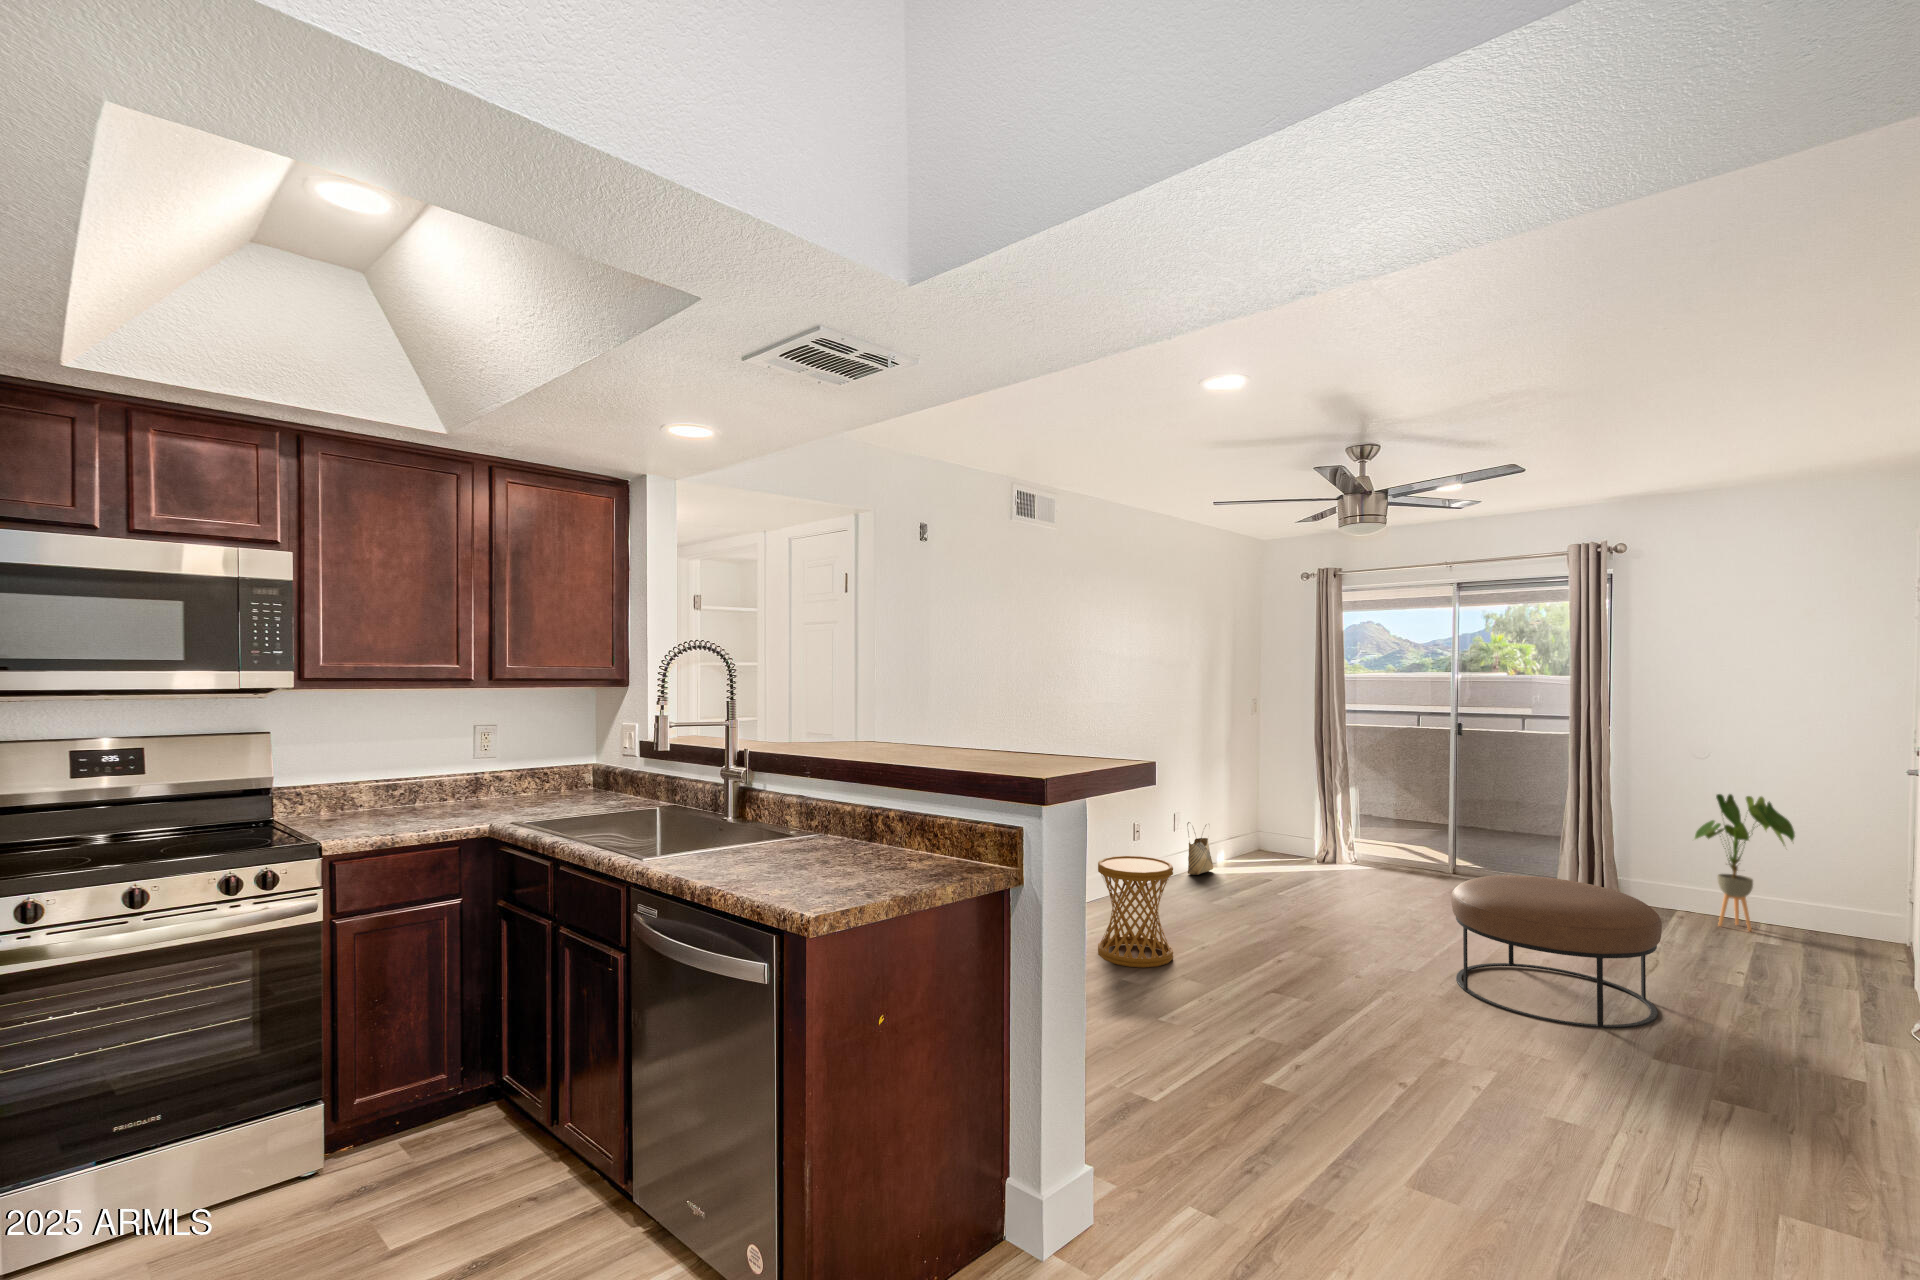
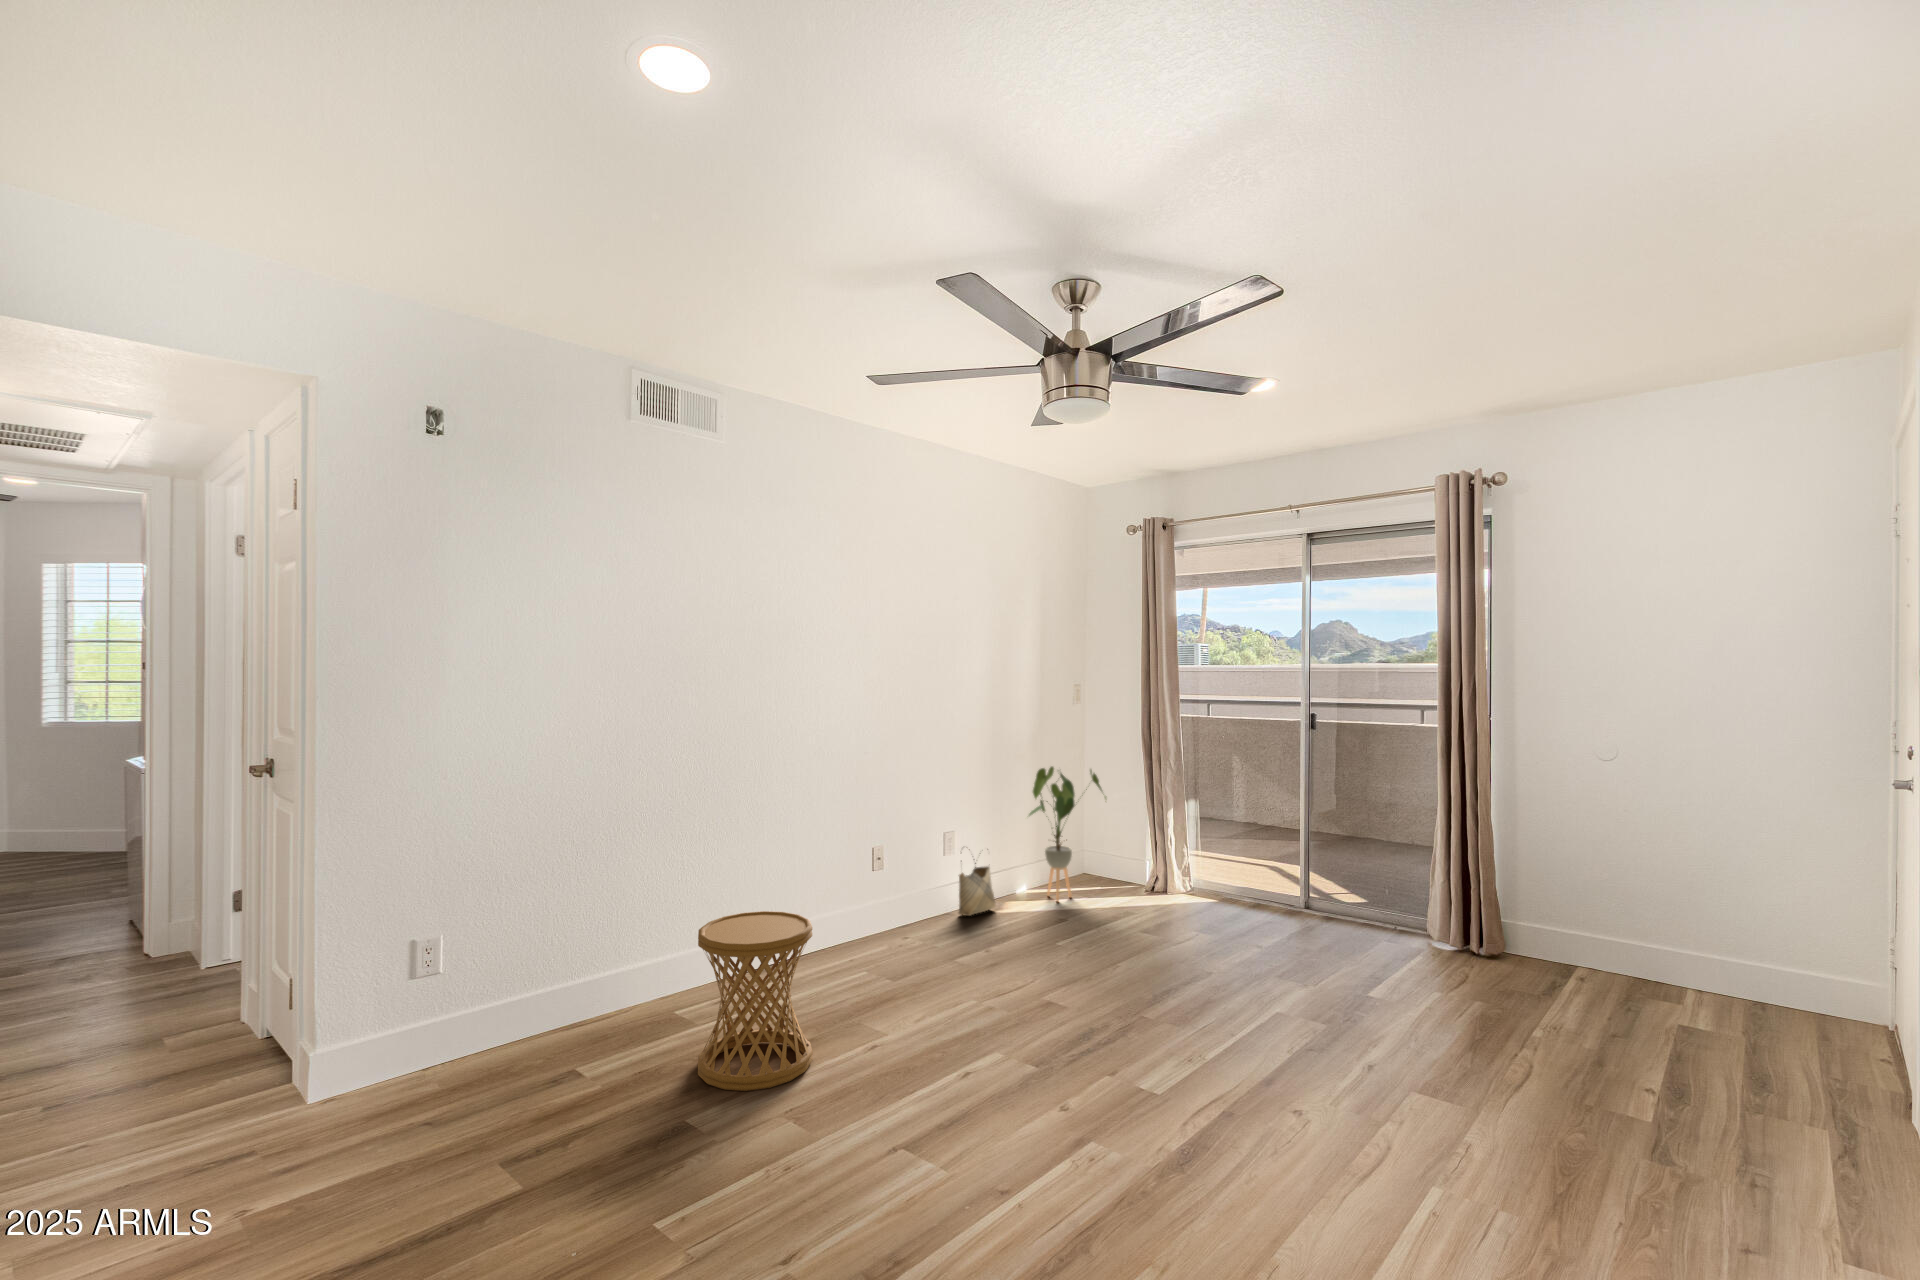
house plant: present [1695,794,1795,931] -> present [1029,767,1106,901]
ottoman: present [1451,875,1662,1028] -> none [1203,941,1509,1223]

